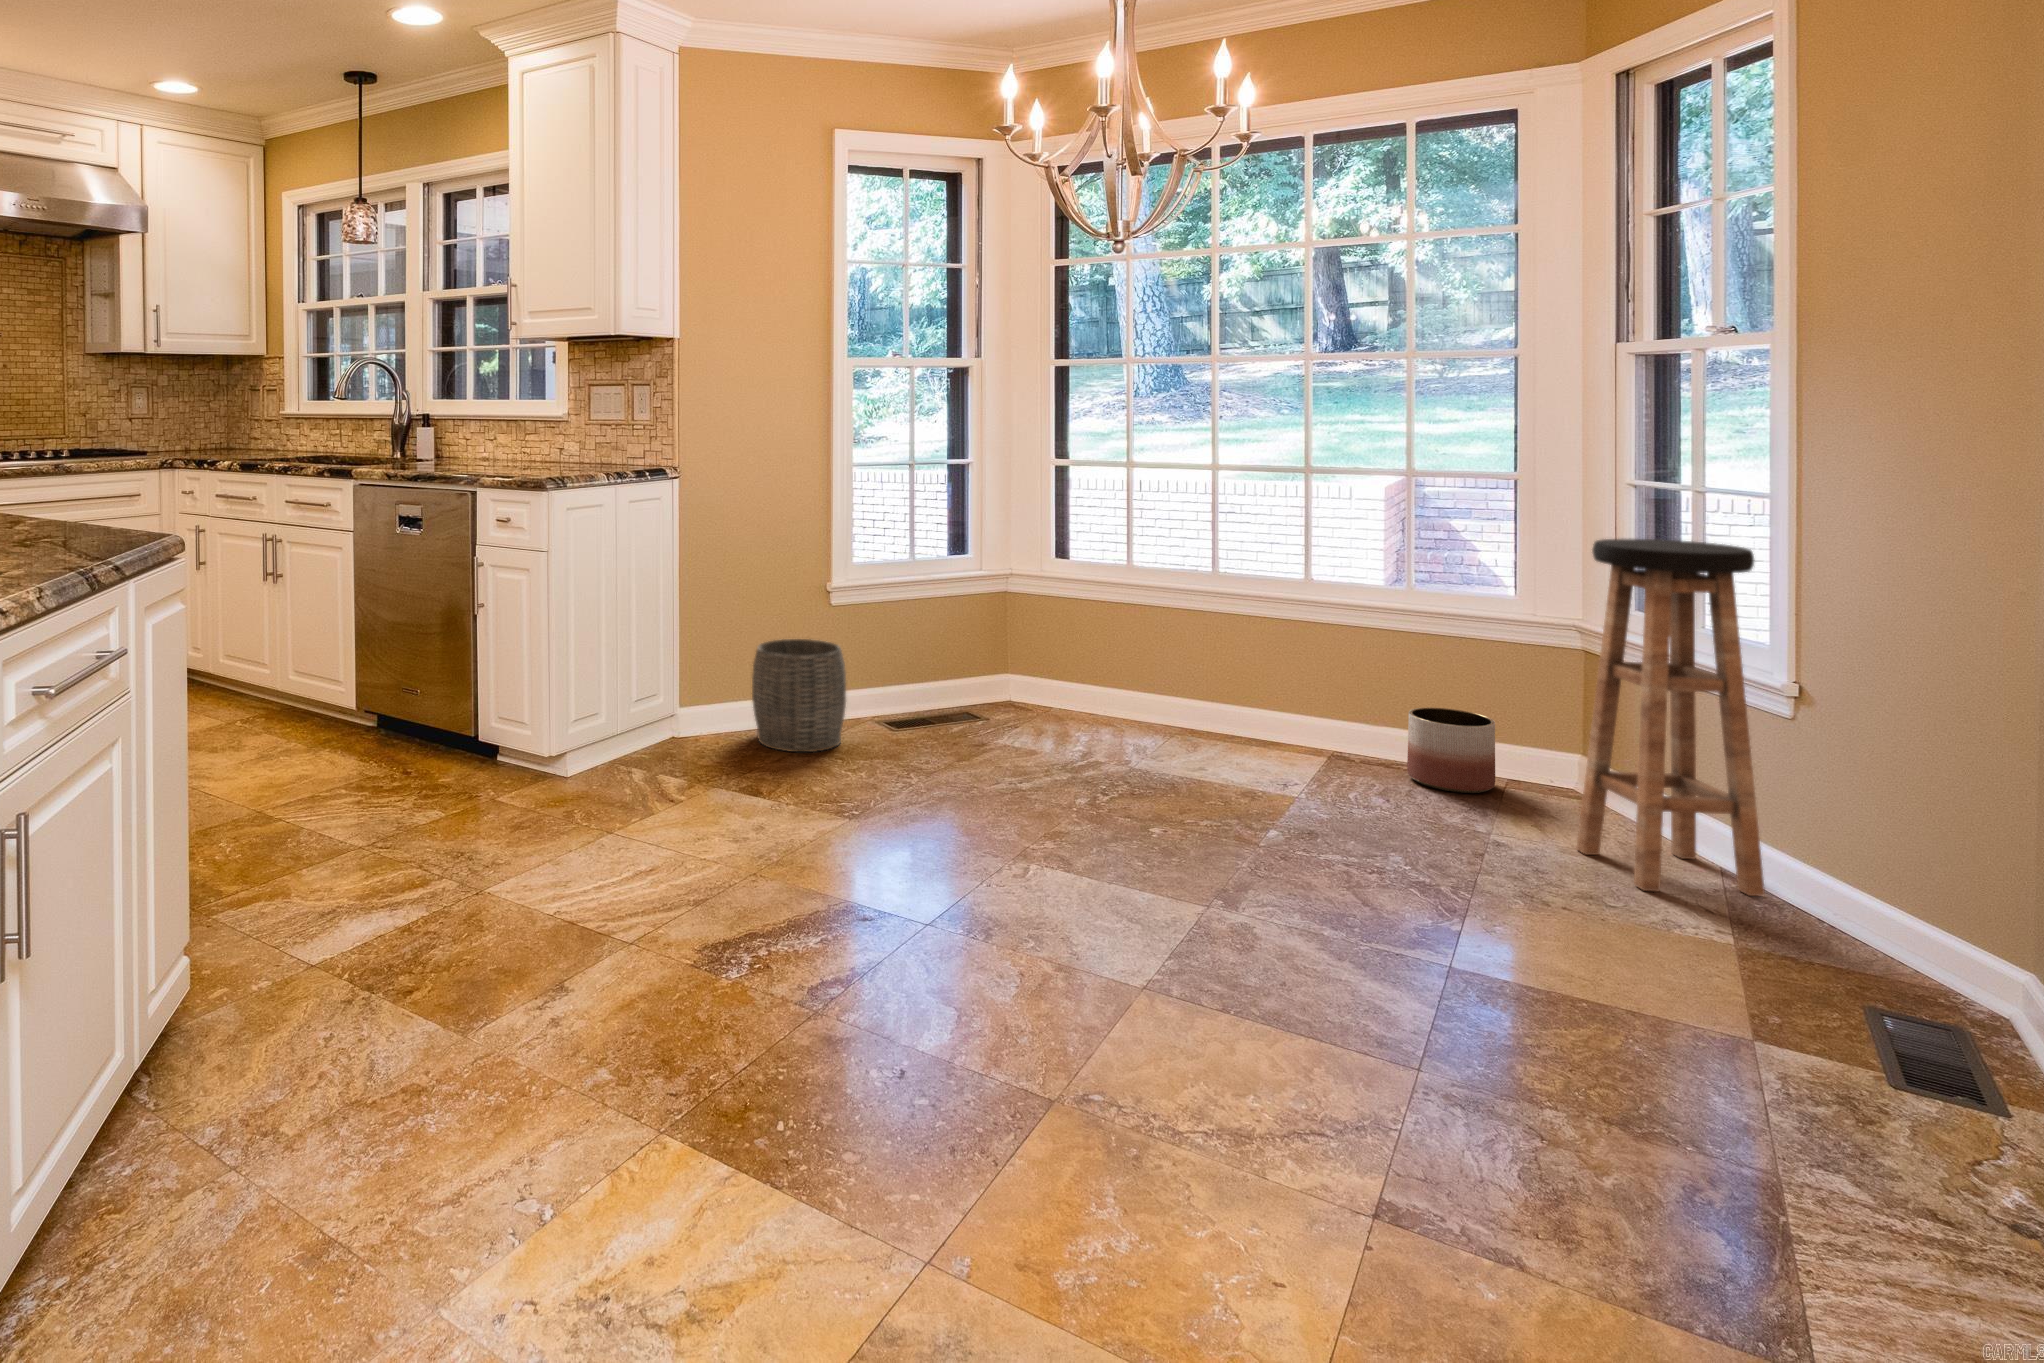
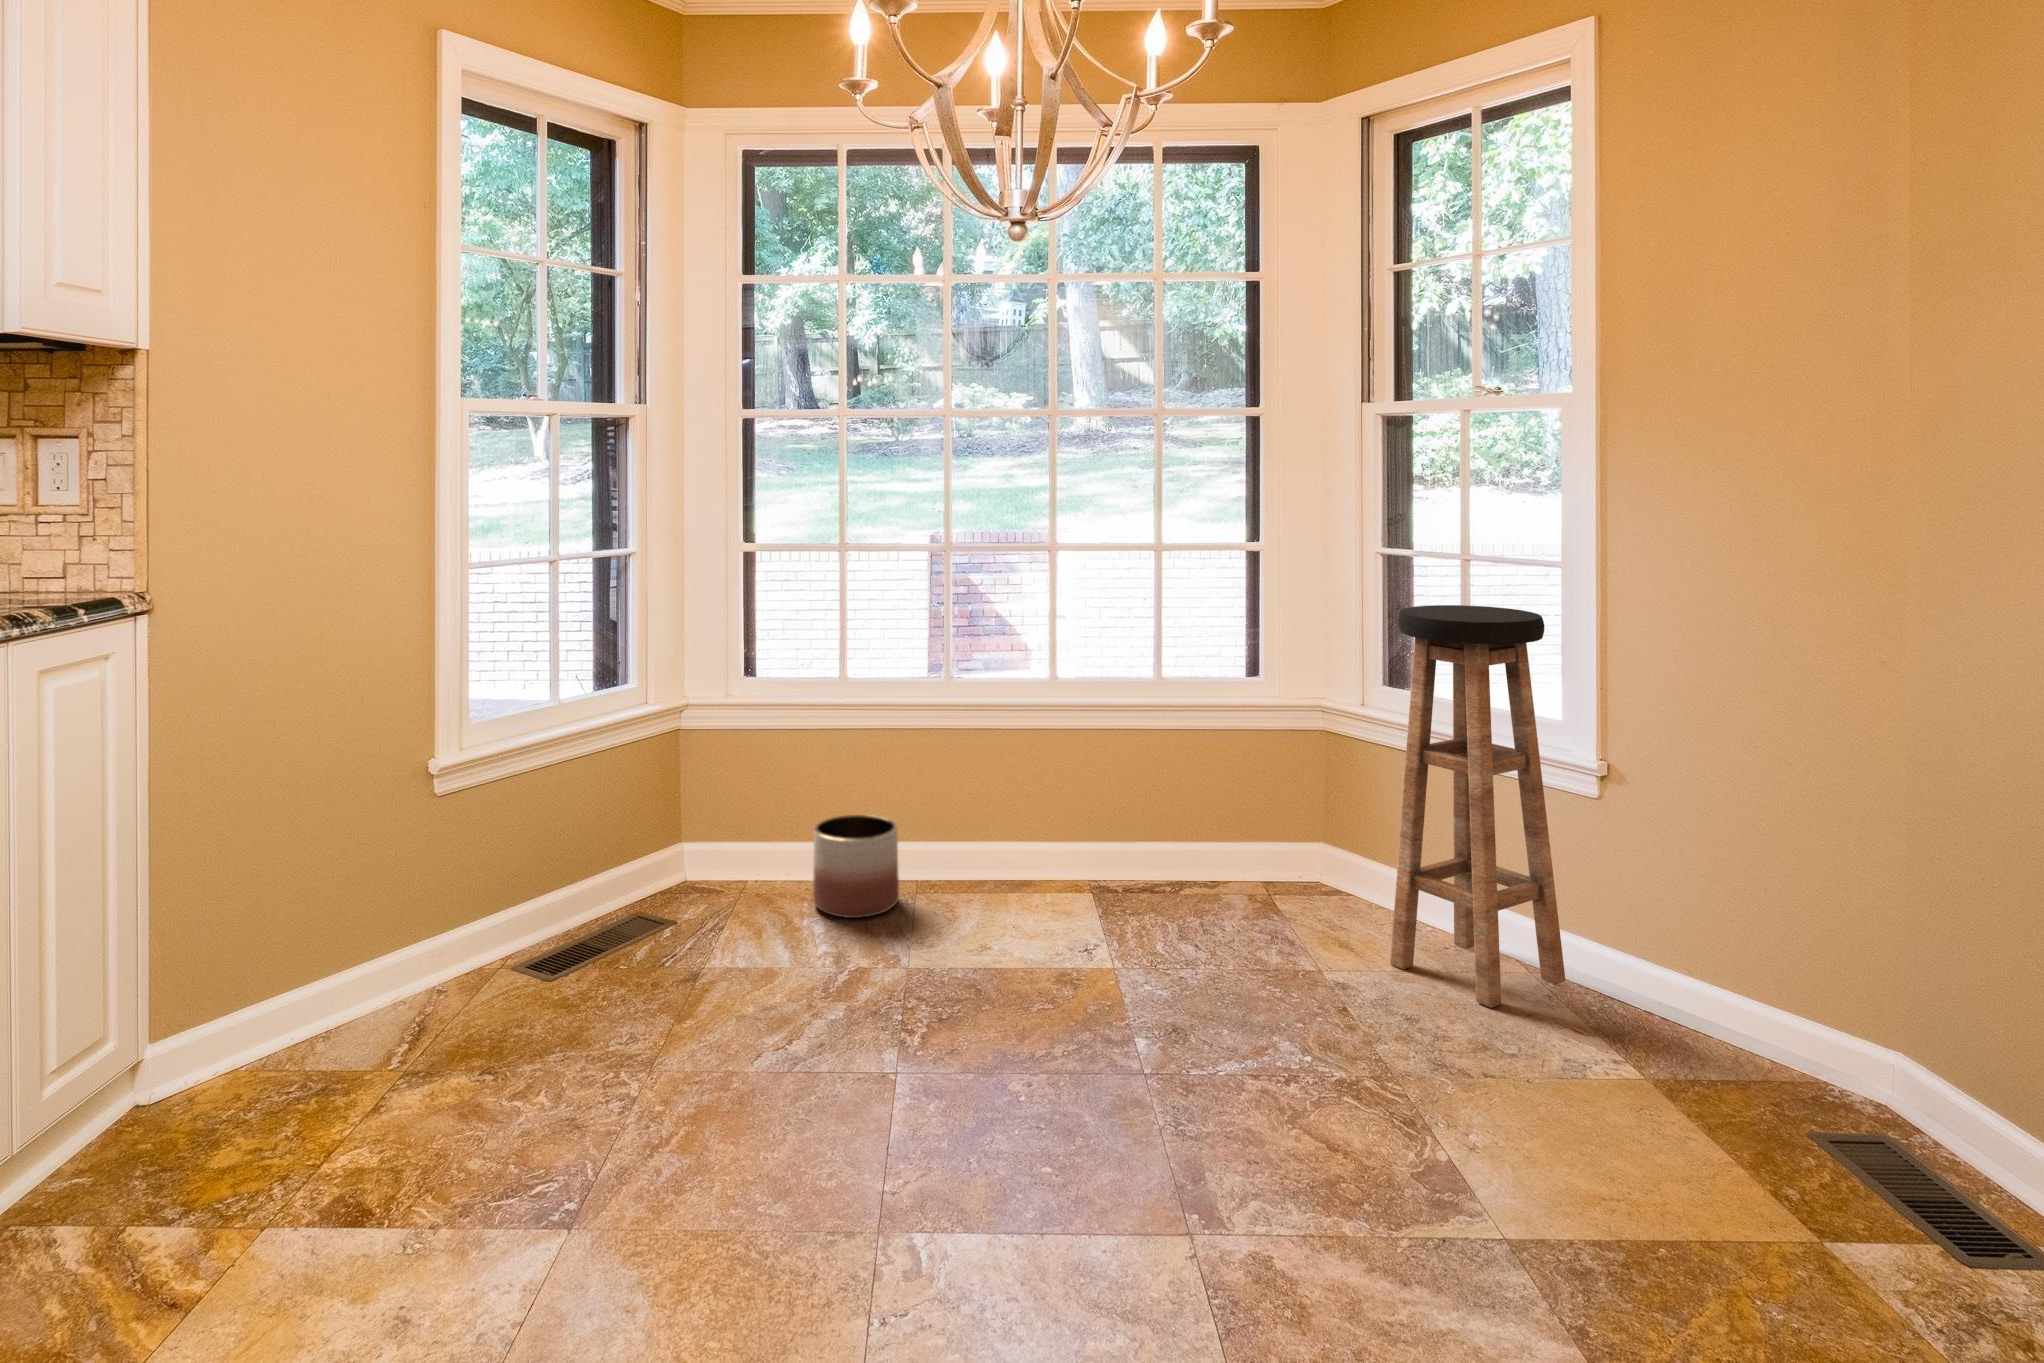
woven basket: present [752,639,846,752] -> none [303,864,479,1087]
planter: present [1407,707,1495,793] -> present [813,815,899,918]

